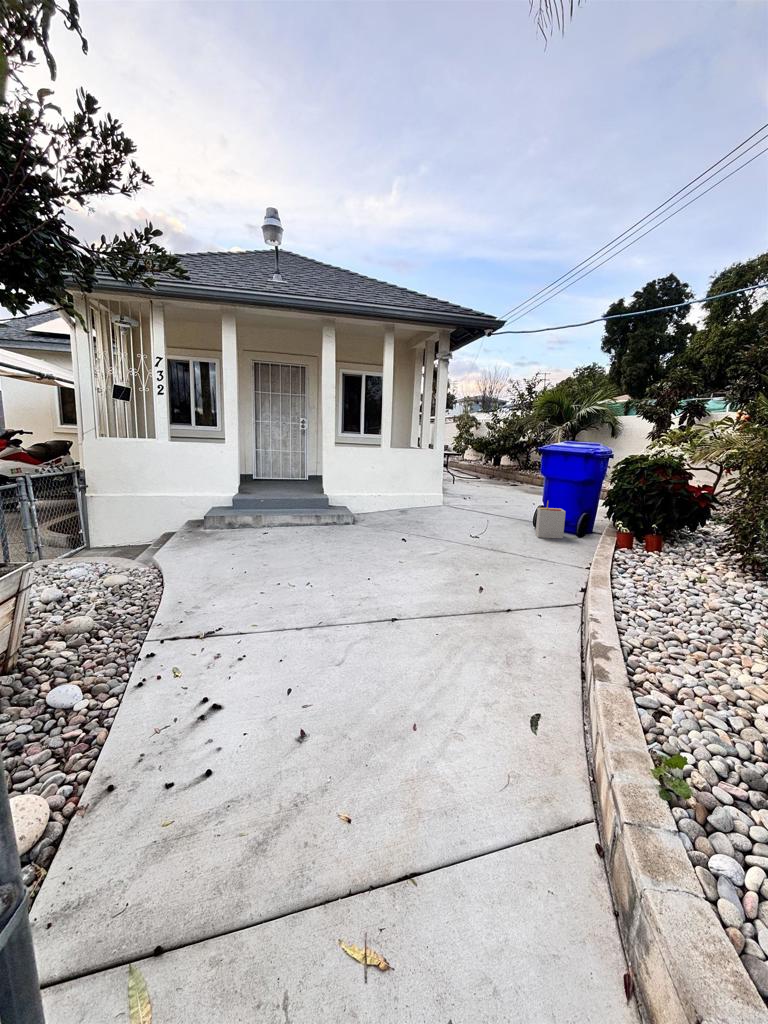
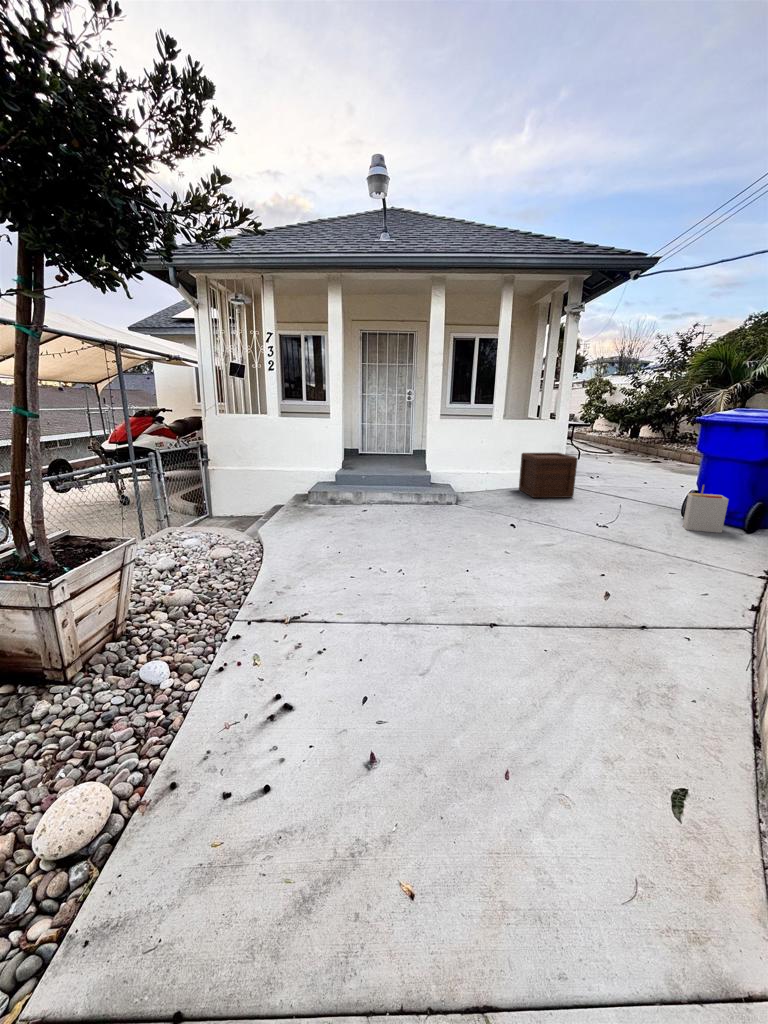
wooden crate: none [406,477,453,517] -> present [519,453,577,498]

